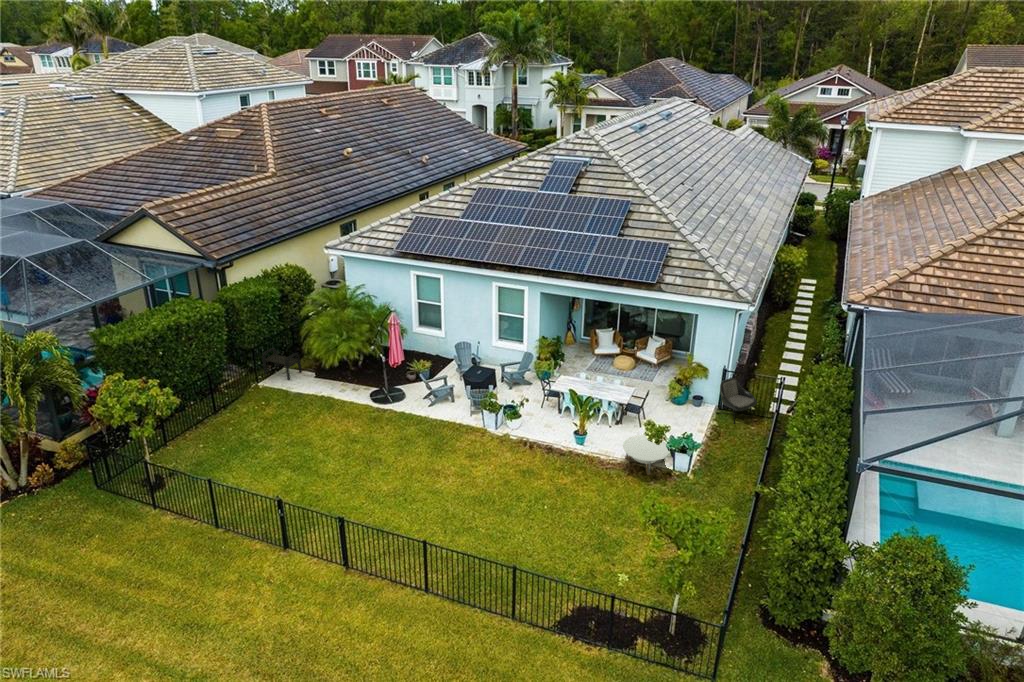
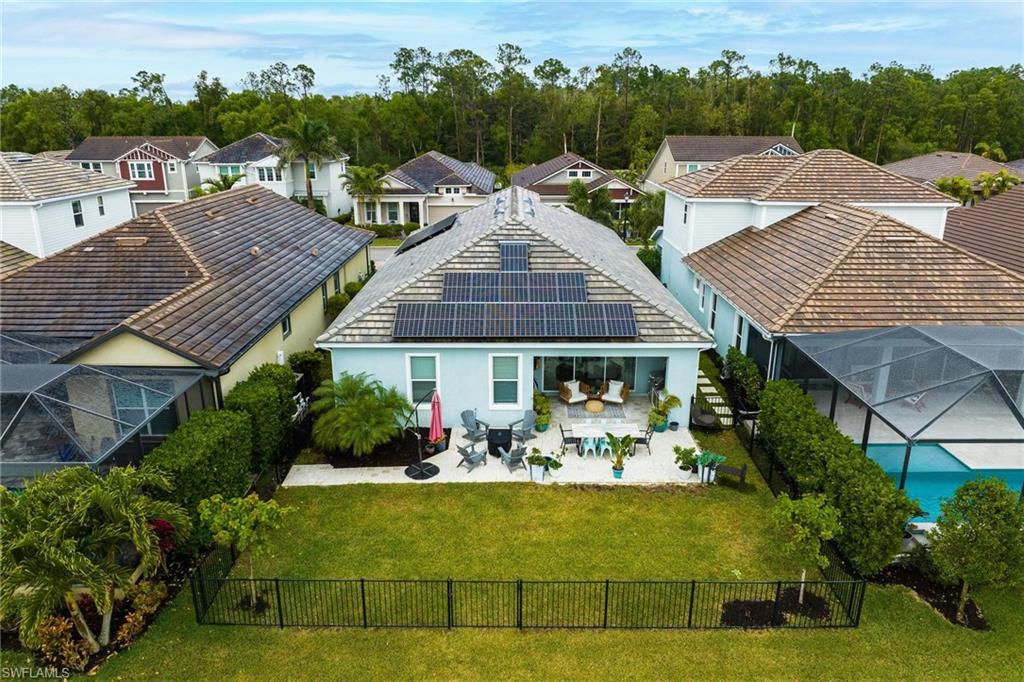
bench: present [262,348,302,380] -> present [707,462,747,492]
round table: present [623,435,669,475] -> none [654,457,692,488]

